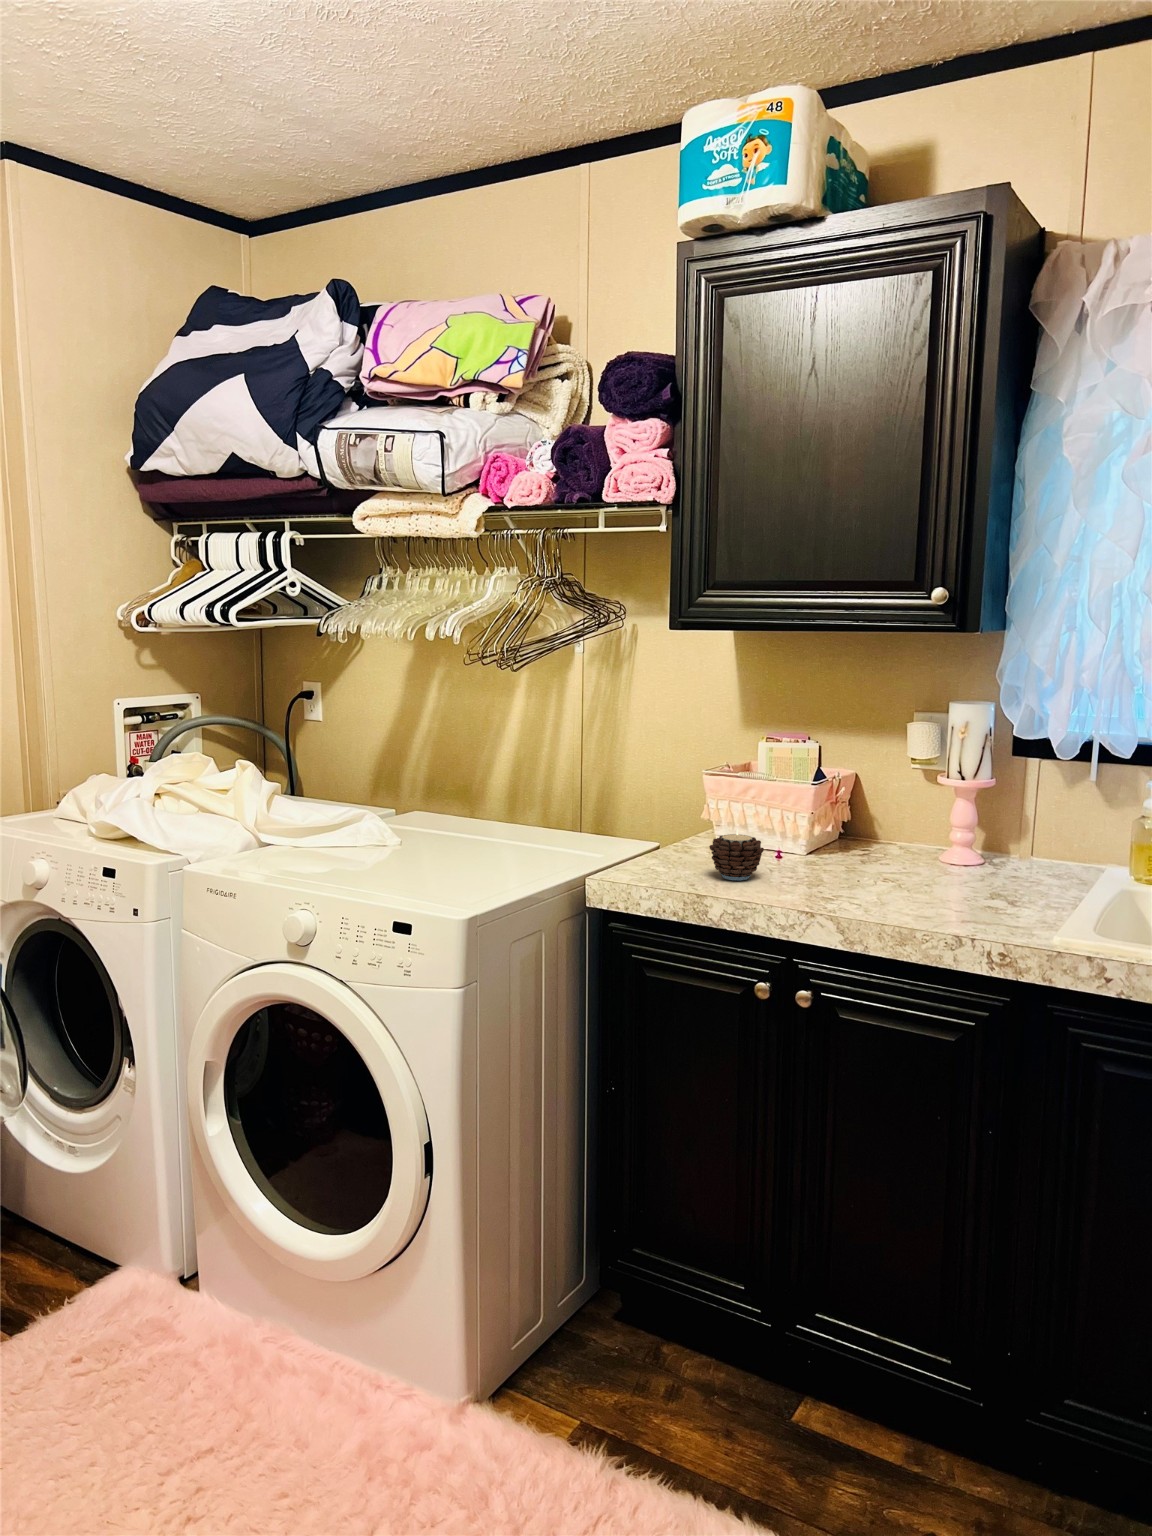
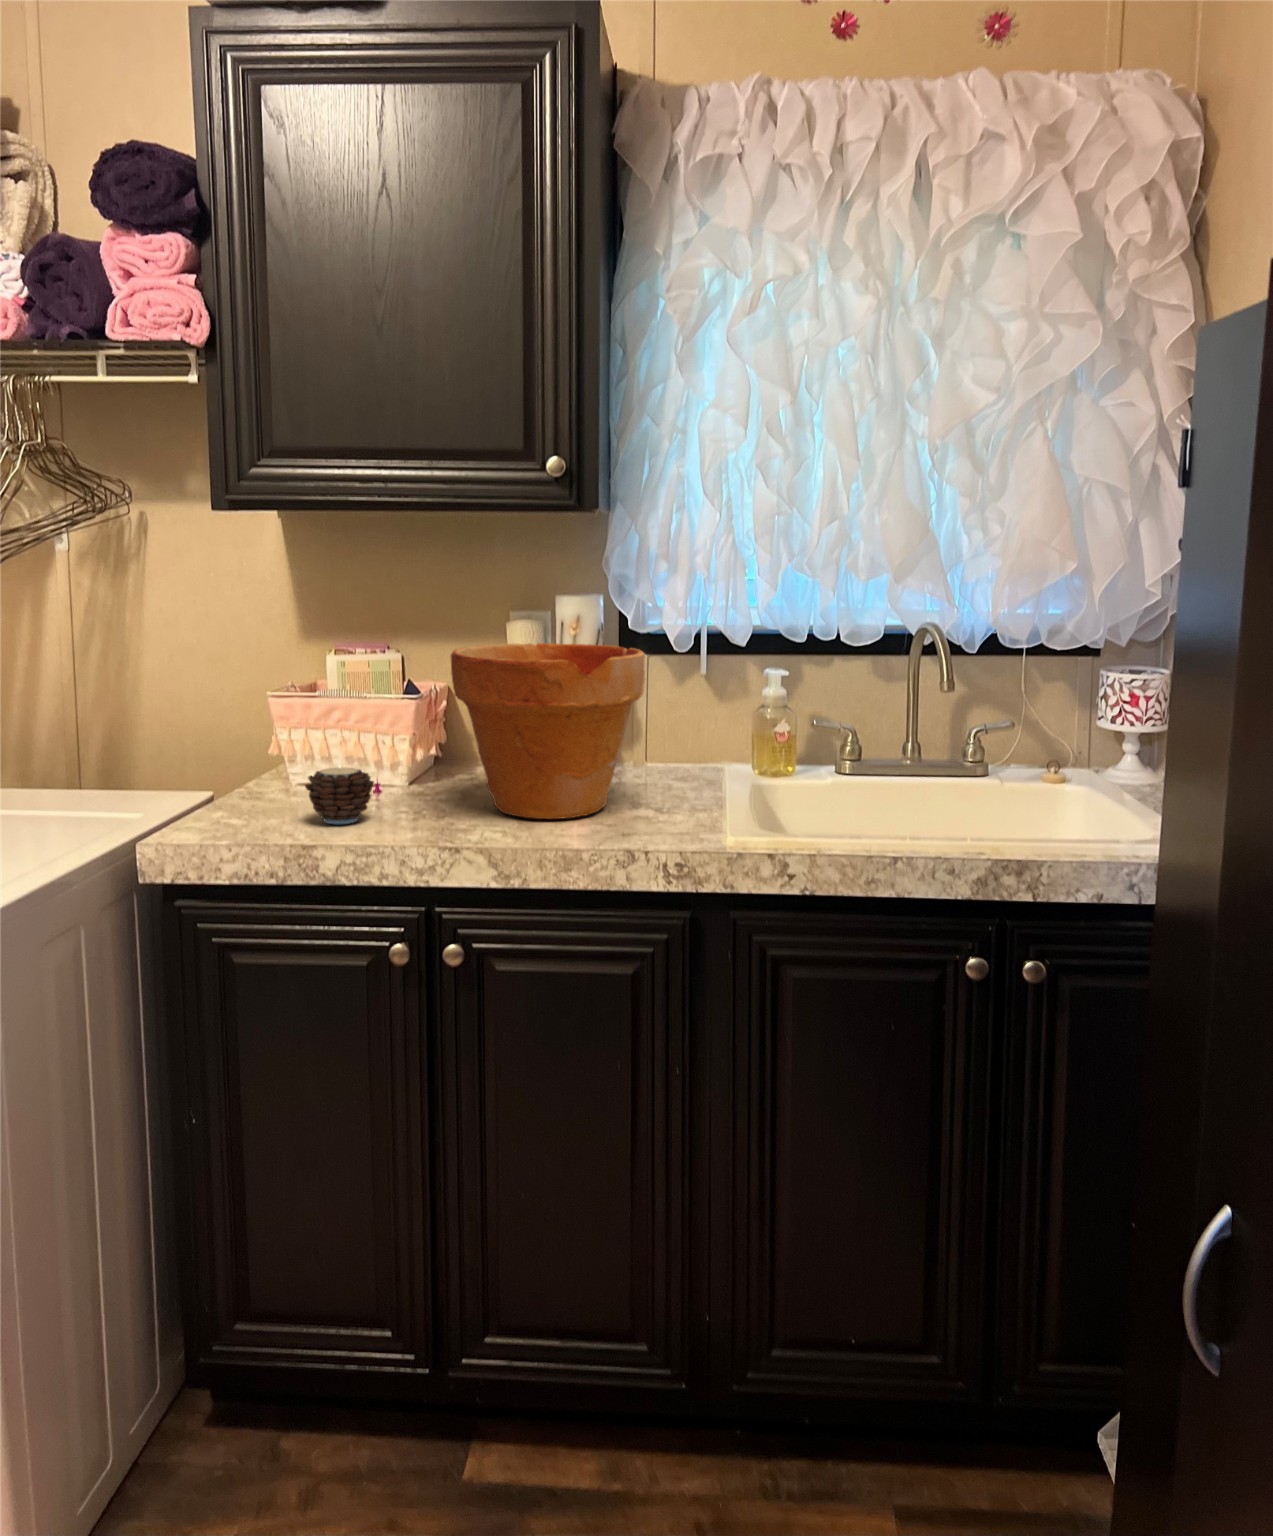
flower pot: none [834,741,1010,899] -> present [451,643,645,819]

